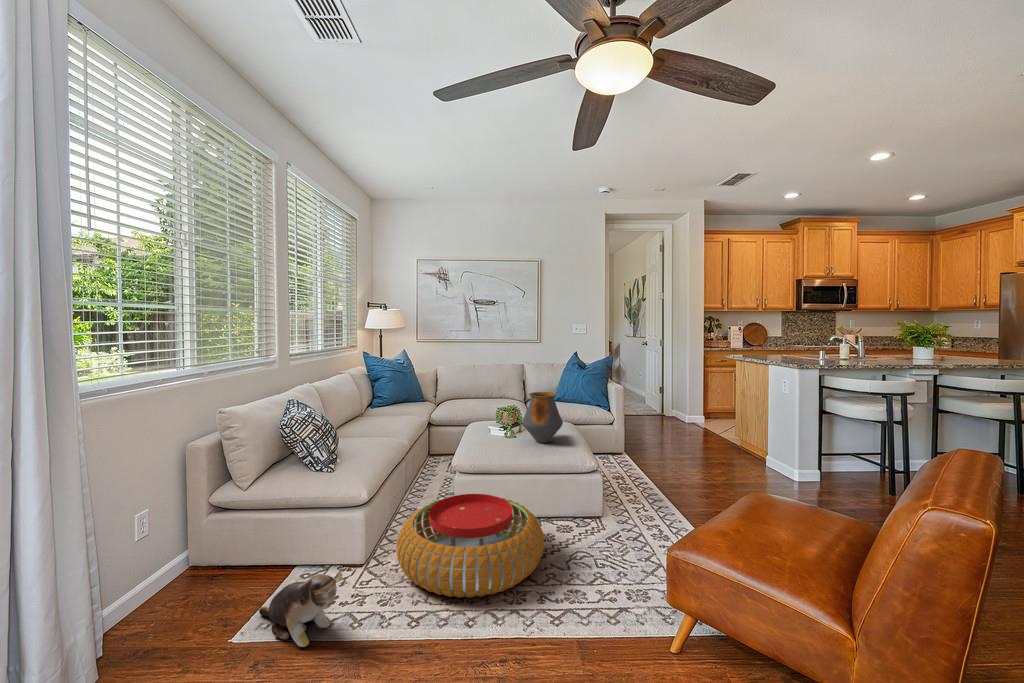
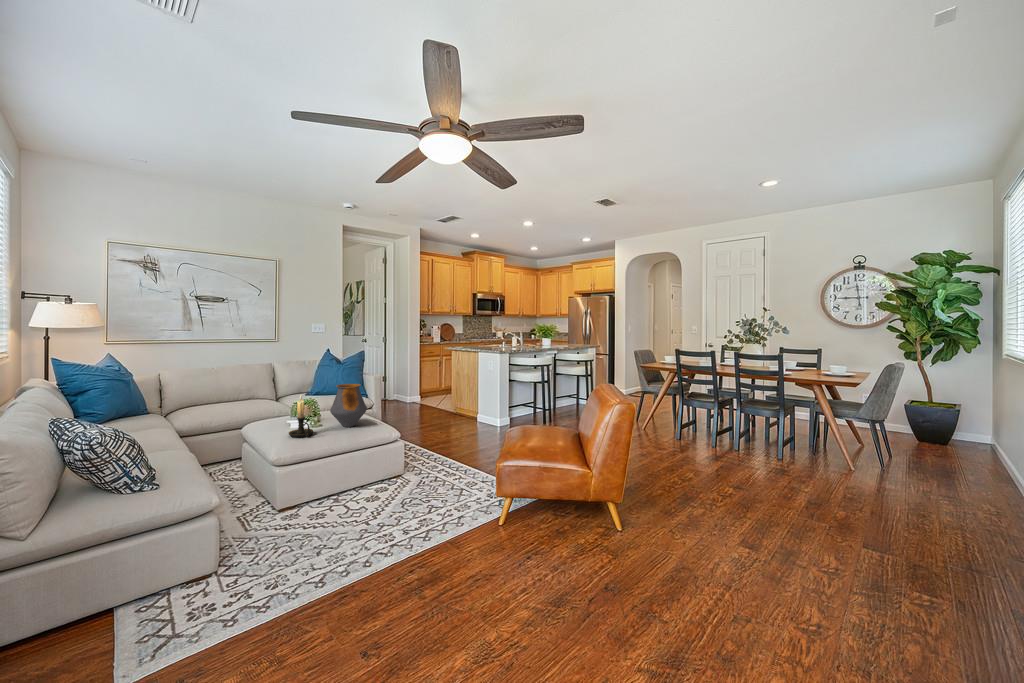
candle holder: none [477,399,501,447] -> present [289,395,313,438]
pouf: present [397,494,544,598] -> none [253,474,392,561]
plush toy: present [259,571,342,647] -> none [134,555,271,647]

